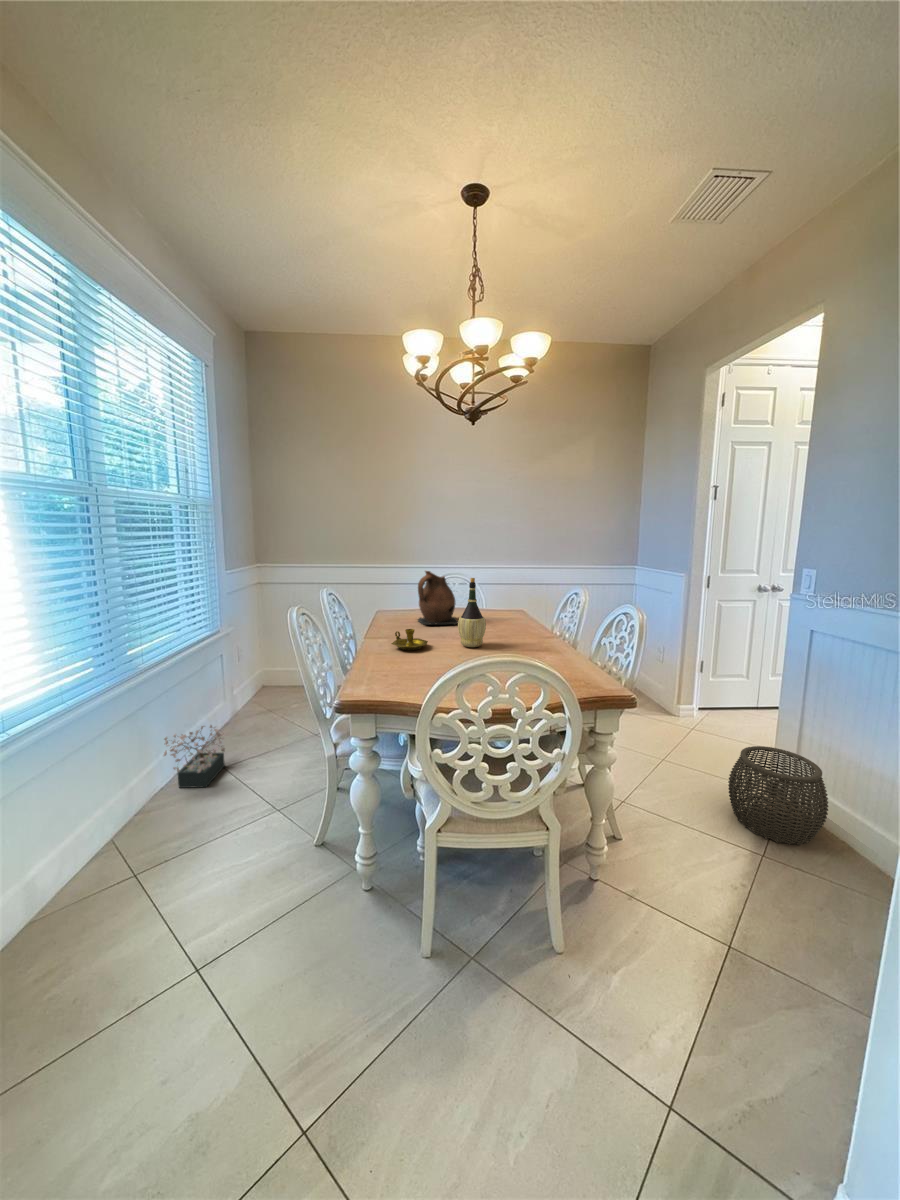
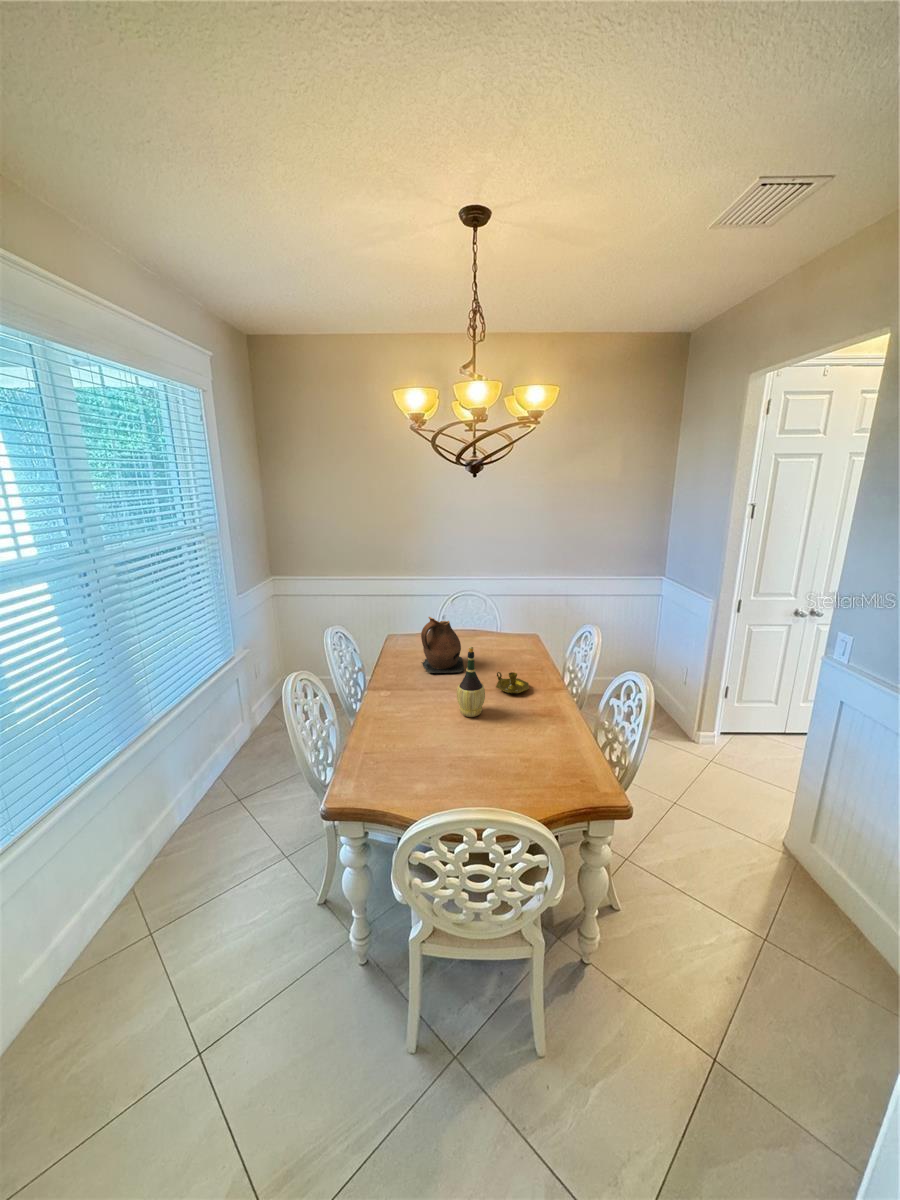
candlestick: present [391,629,428,650] -> present [496,672,529,694]
decorative plant: present [163,725,225,788] -> none [180,761,242,826]
woven basket: present [728,746,828,845] -> none [737,816,843,928]

